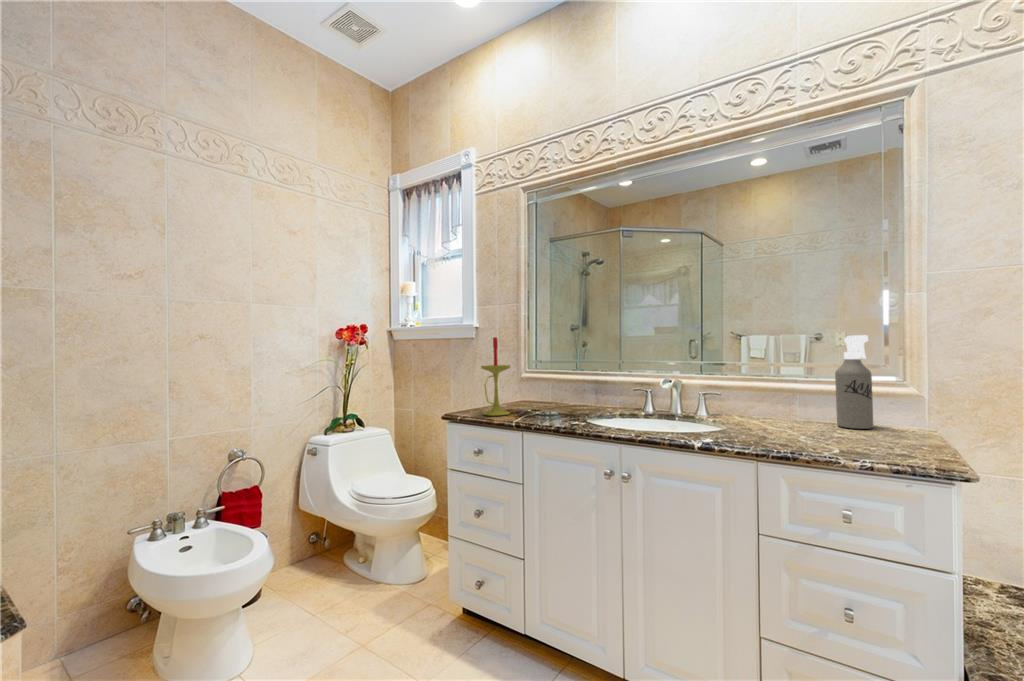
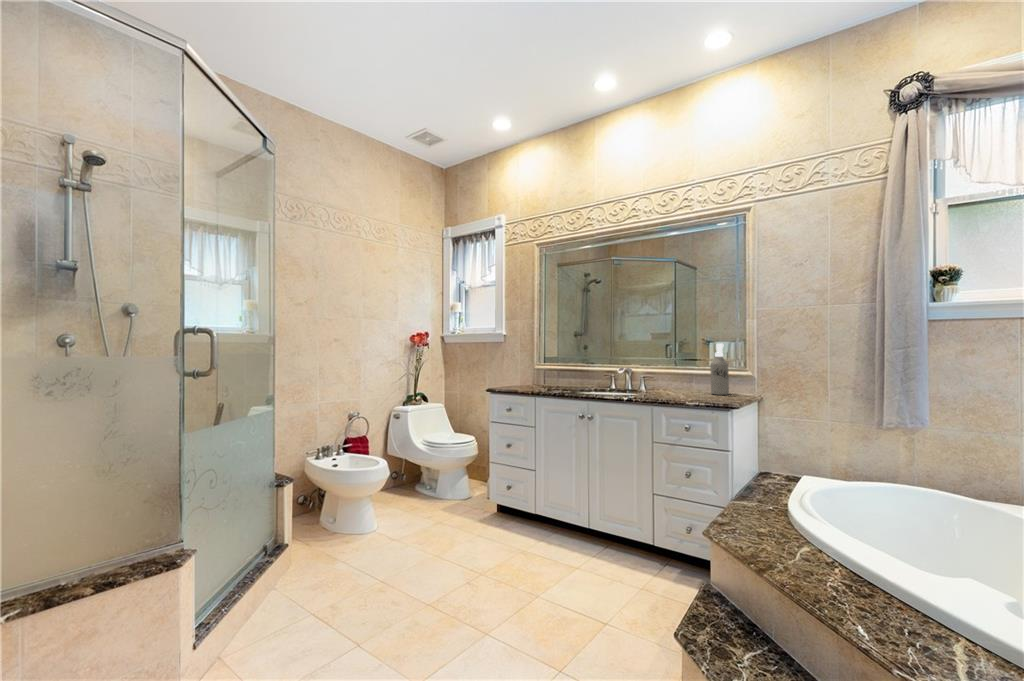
candle: present [481,337,510,416] -> none [509,341,528,390]

